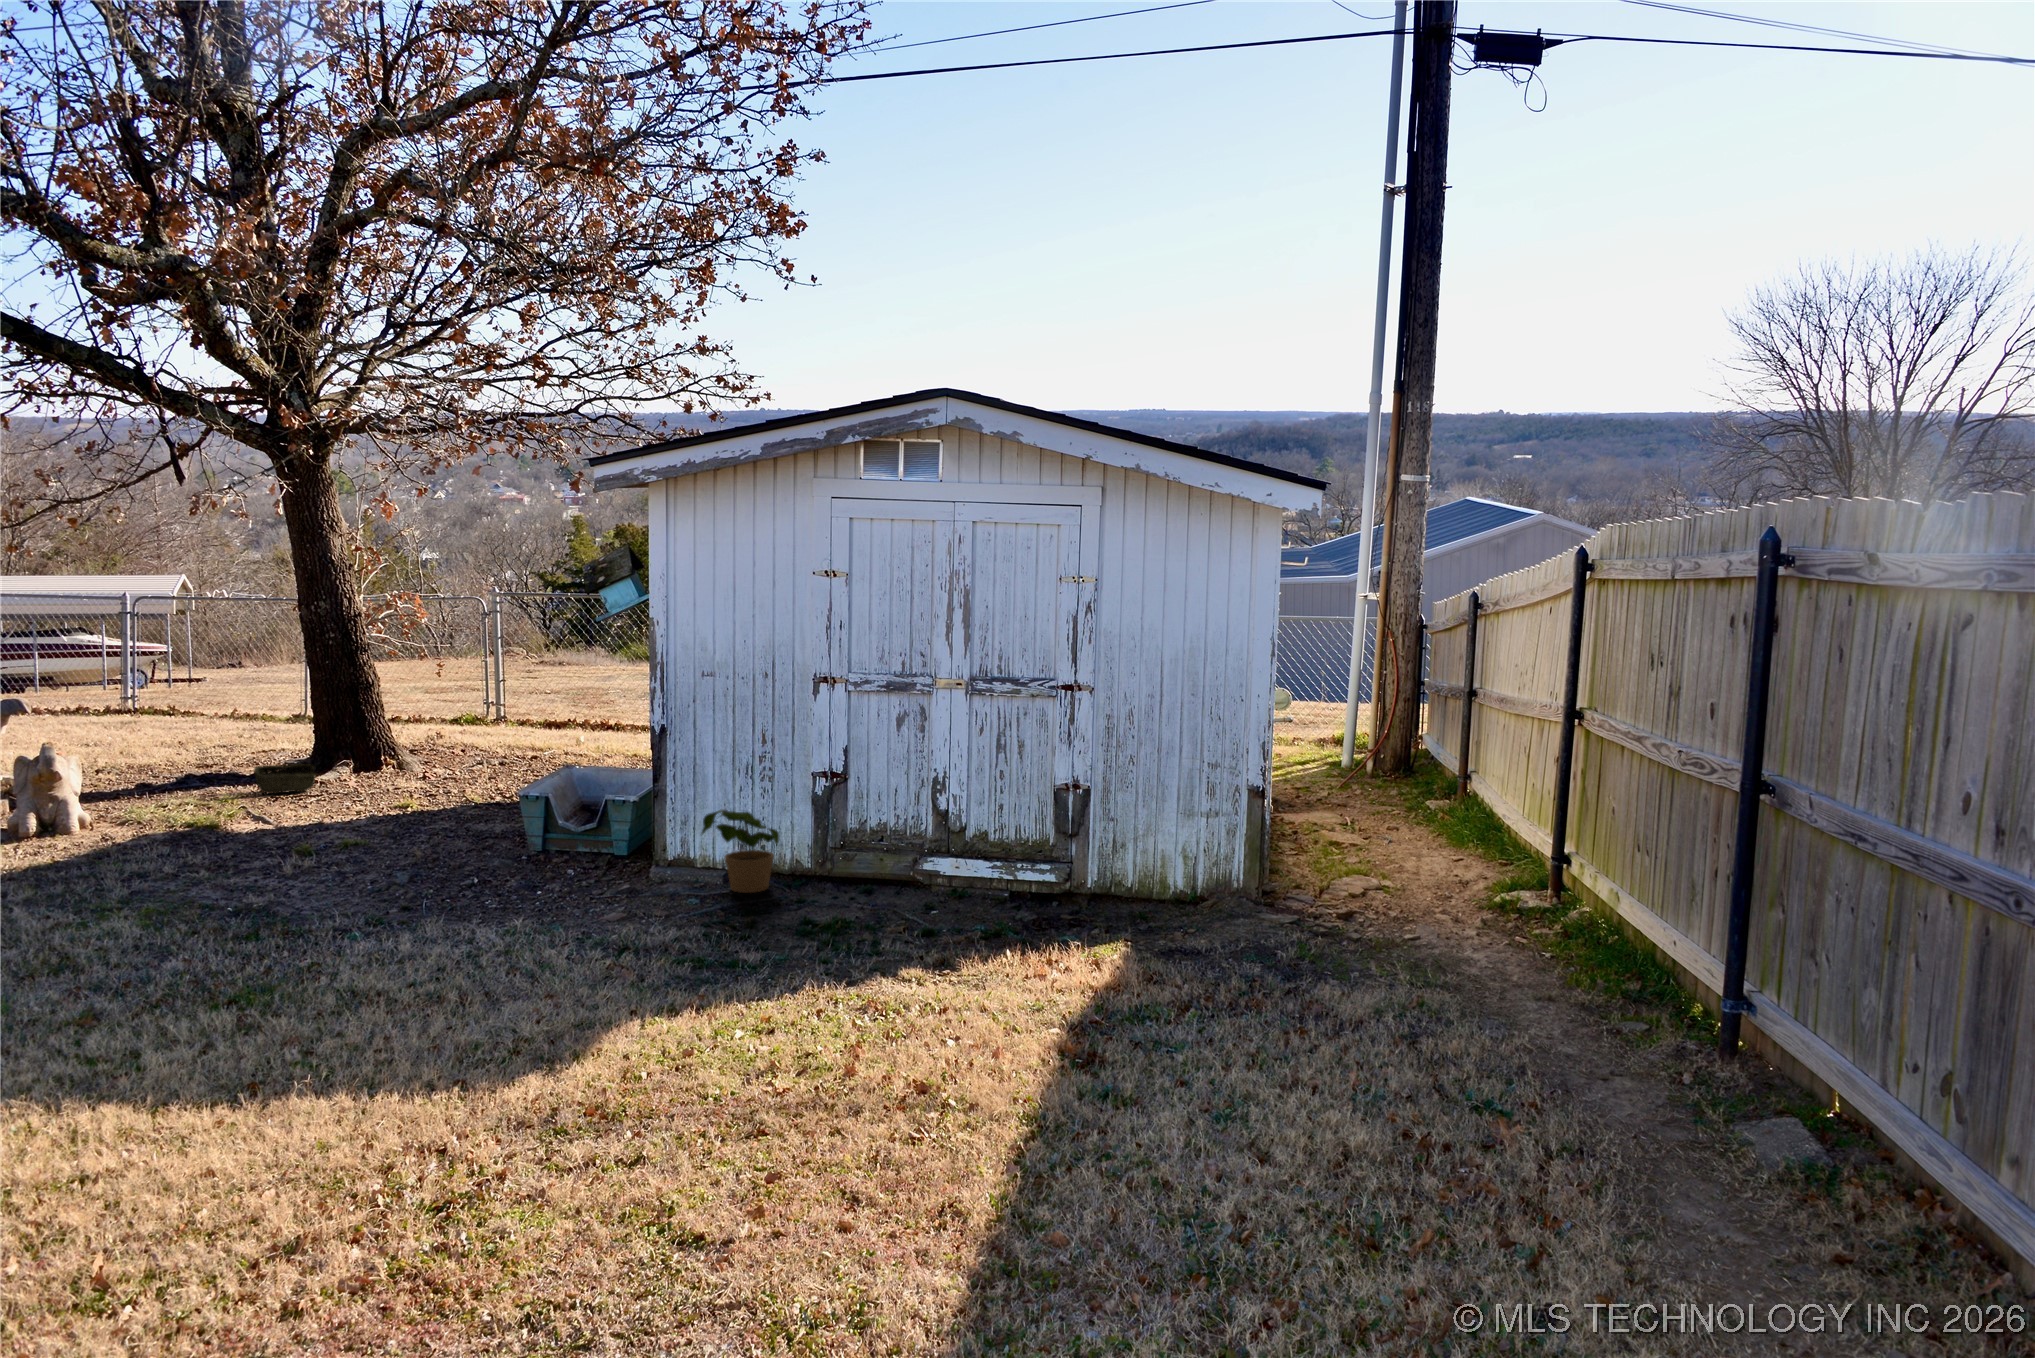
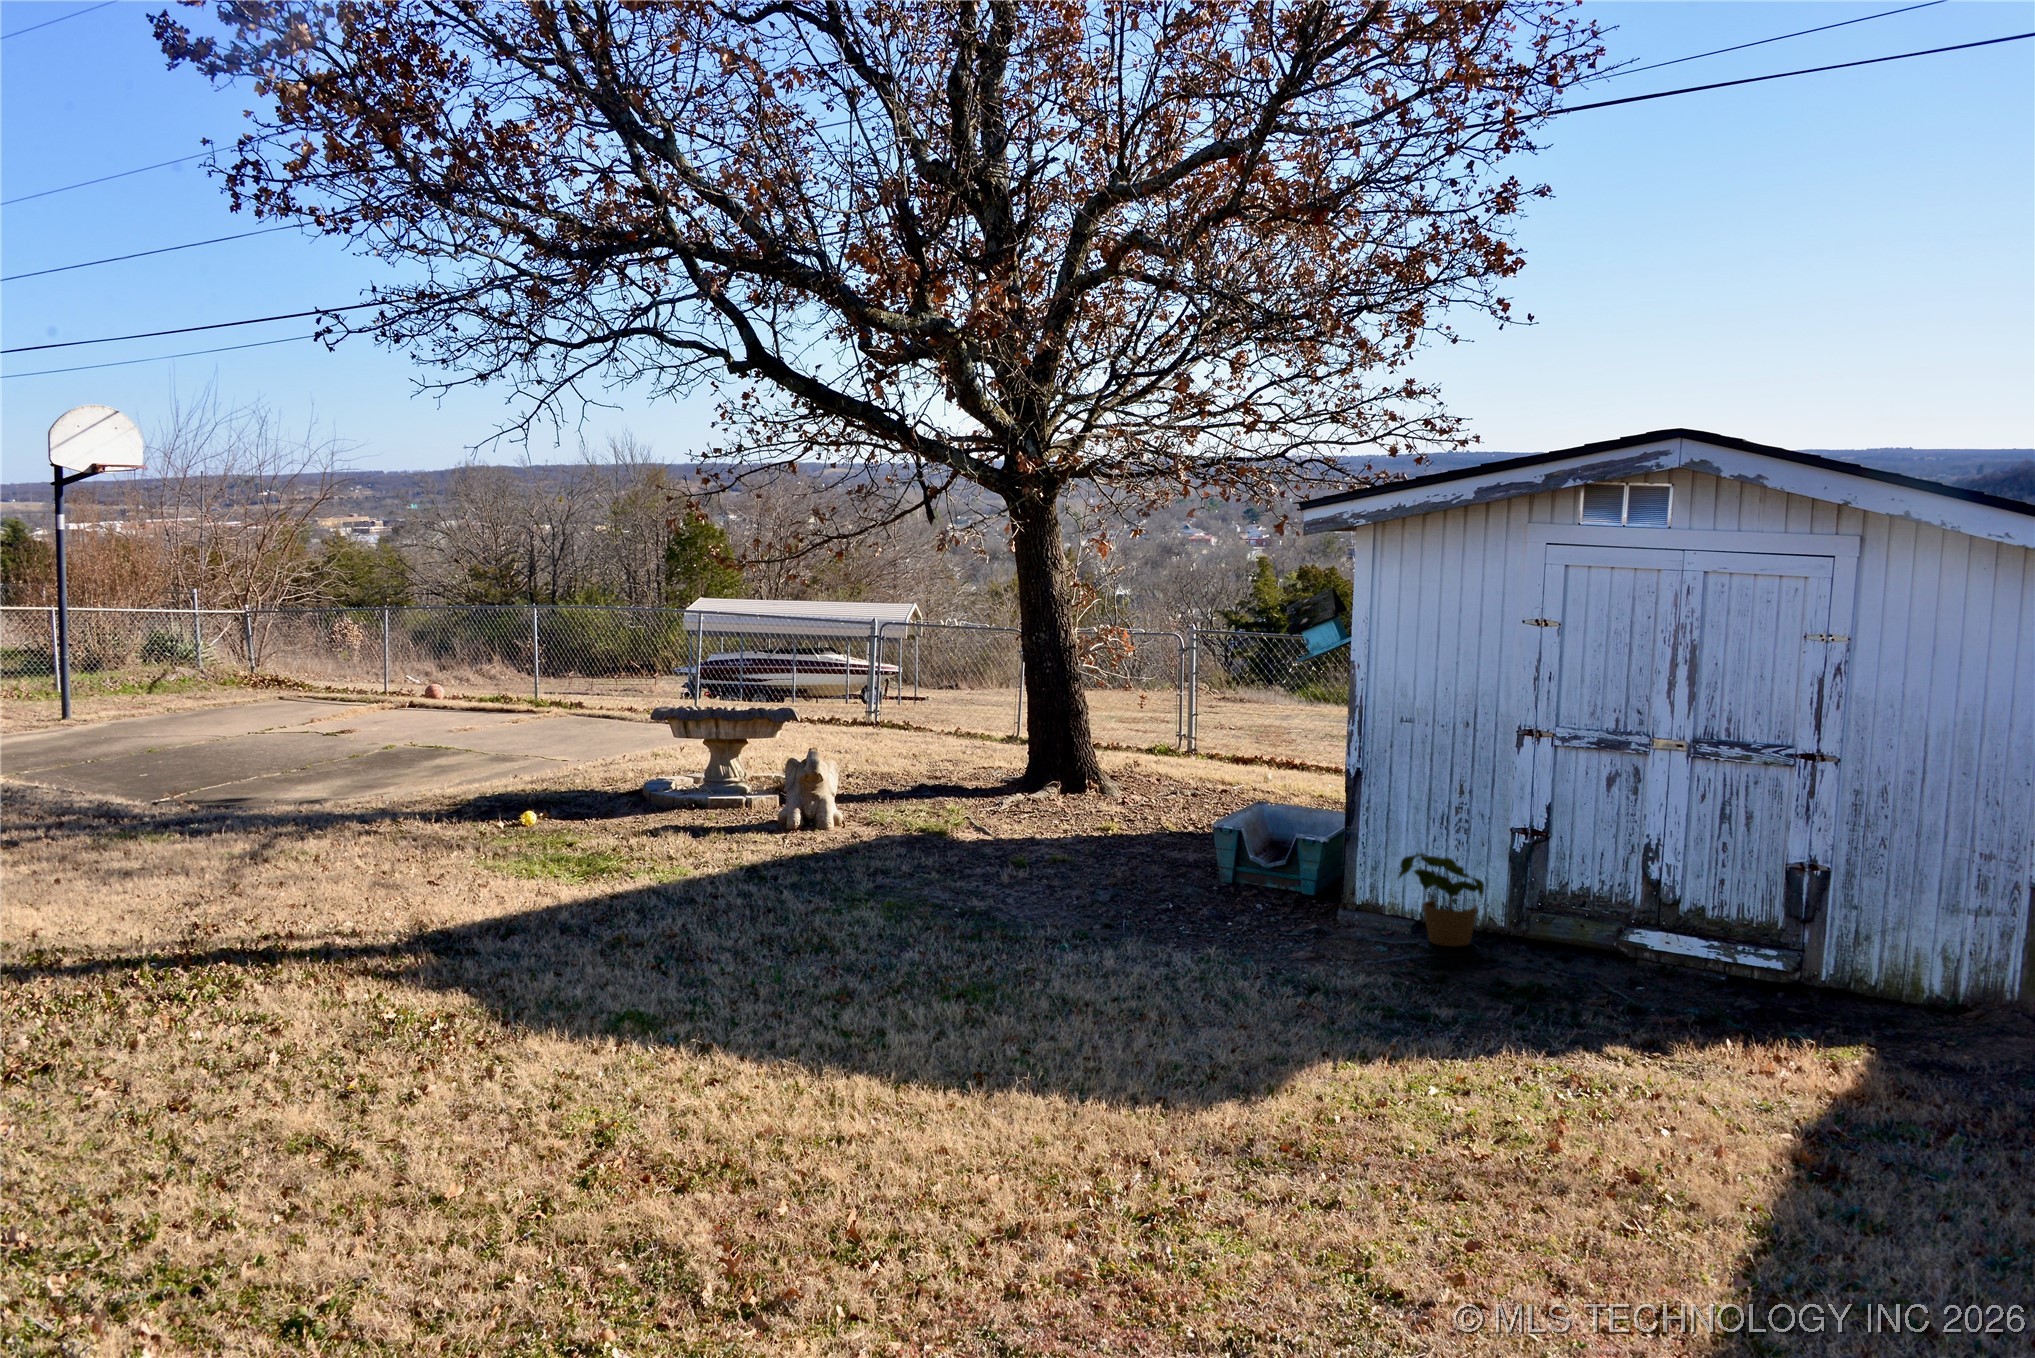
woven basket: present [254,764,316,794] -> none [973,782,1026,809]

